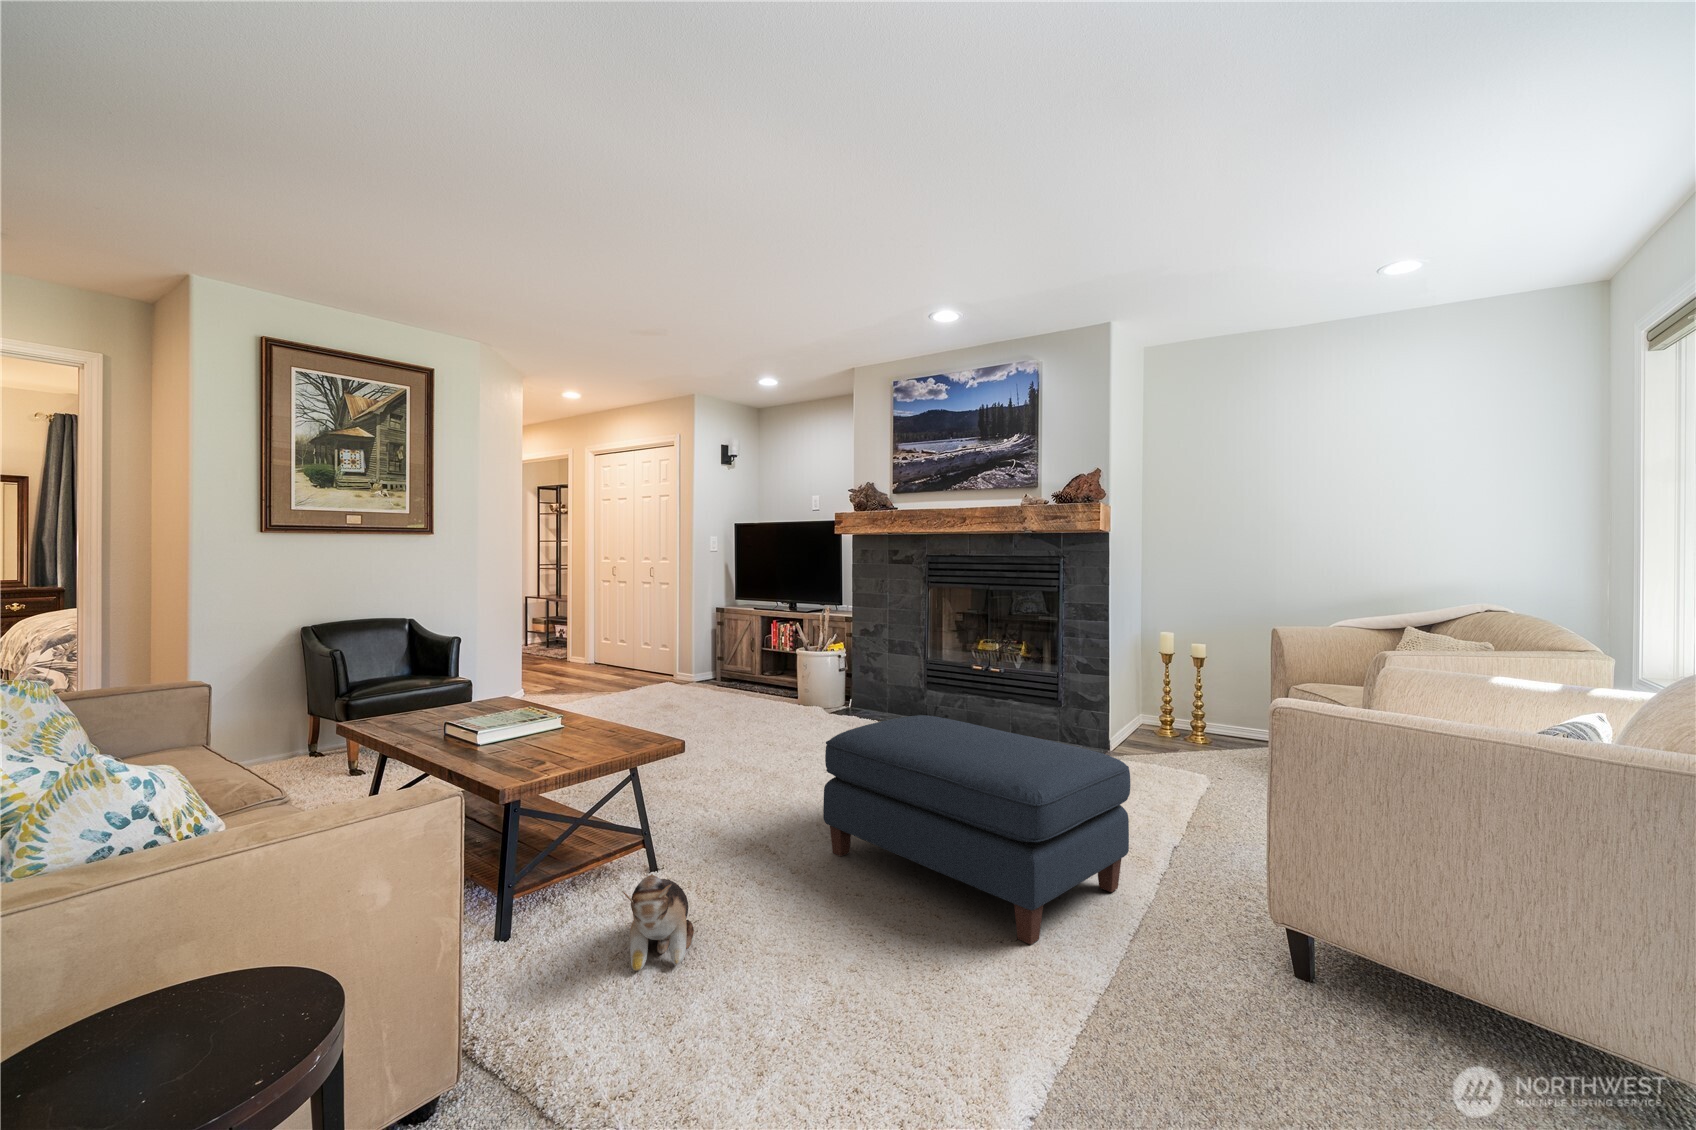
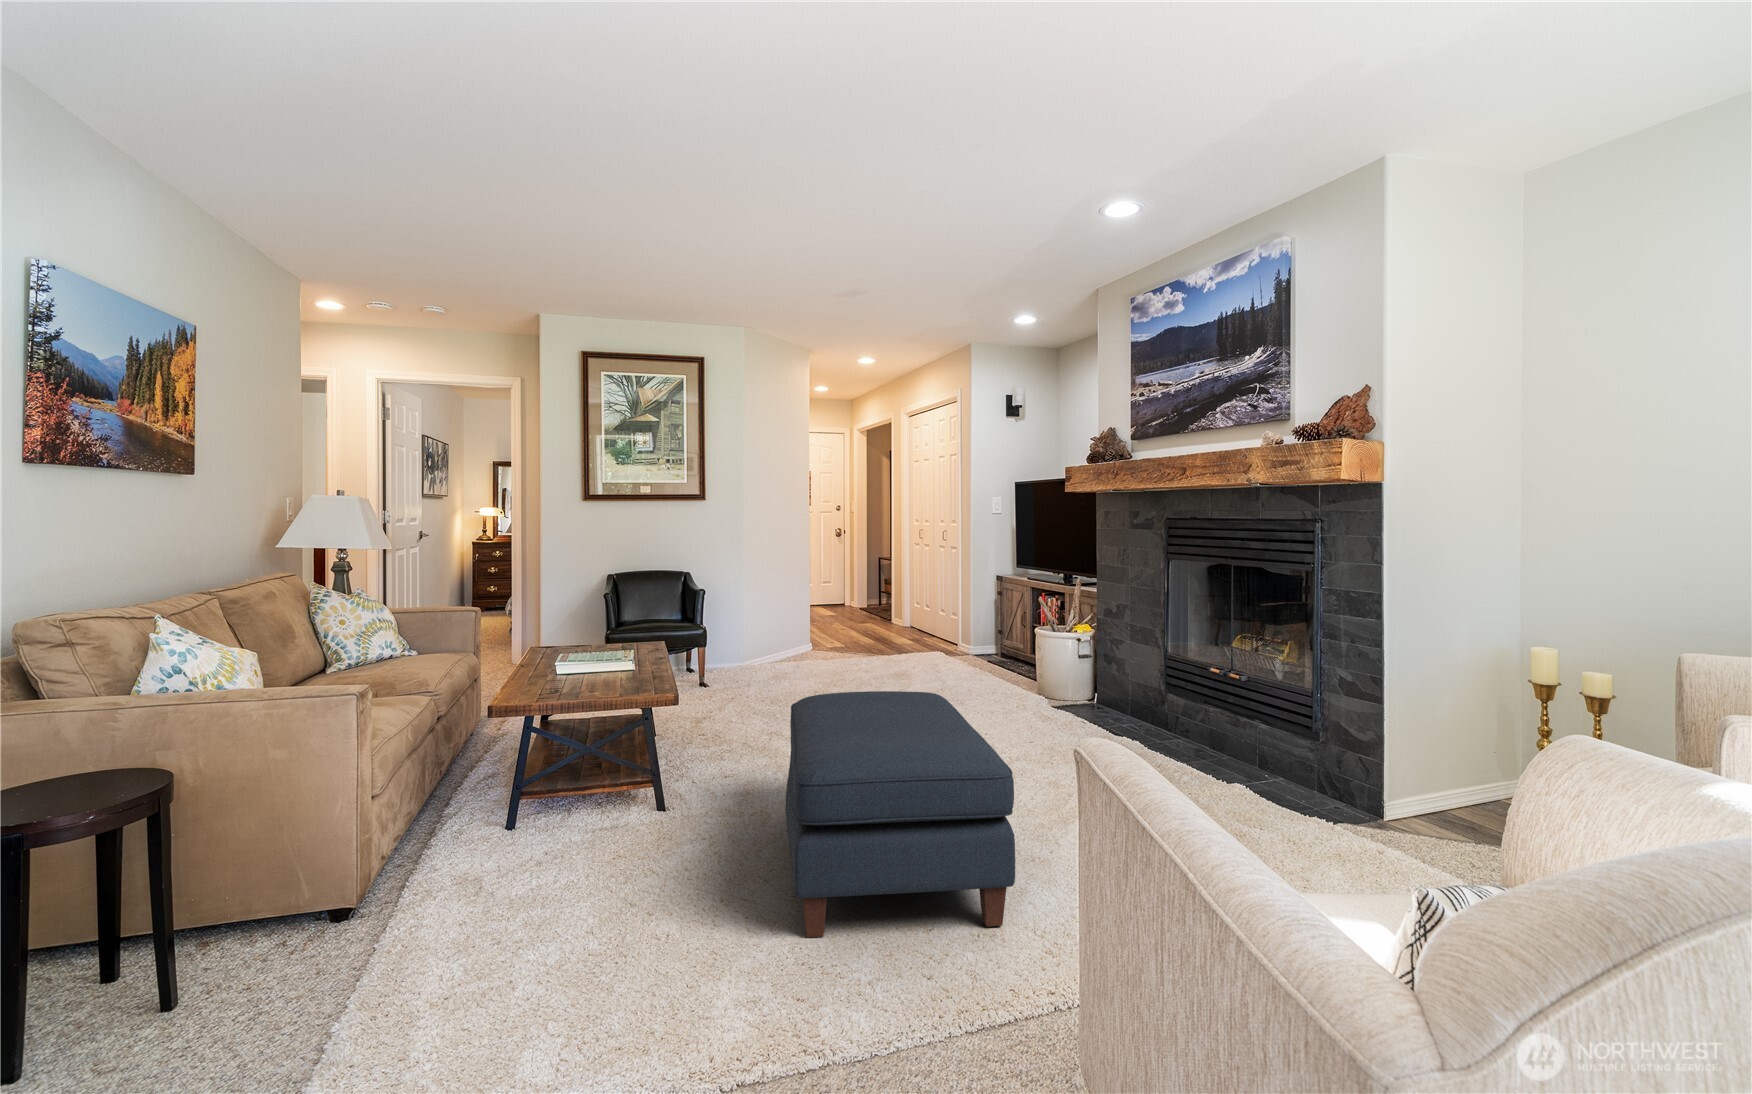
plush toy: present [623,874,694,971] -> none [485,775,614,856]

